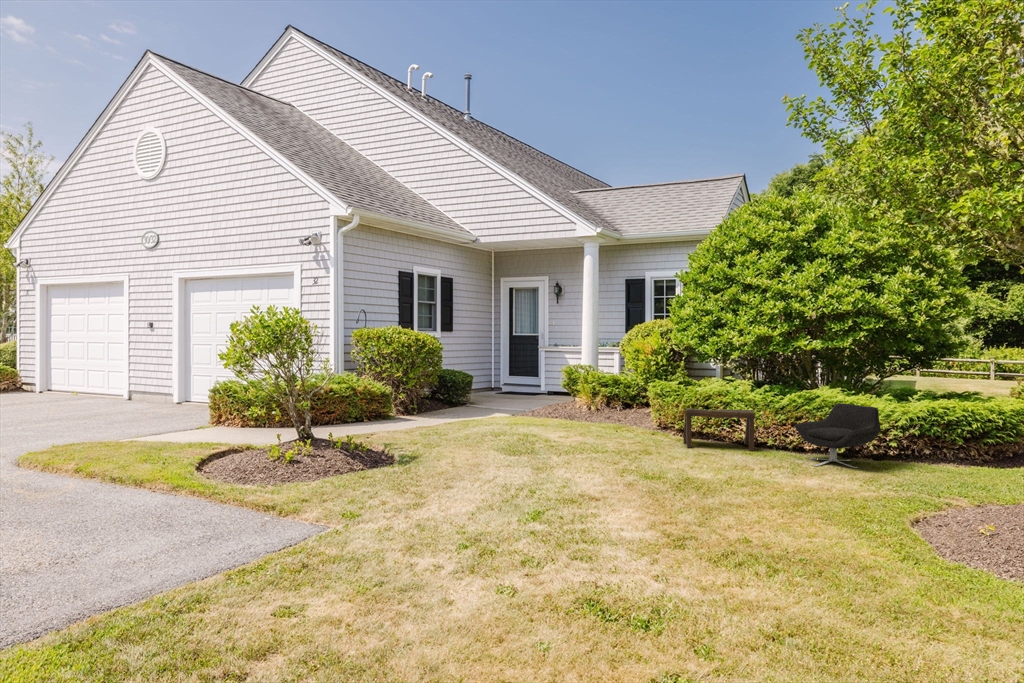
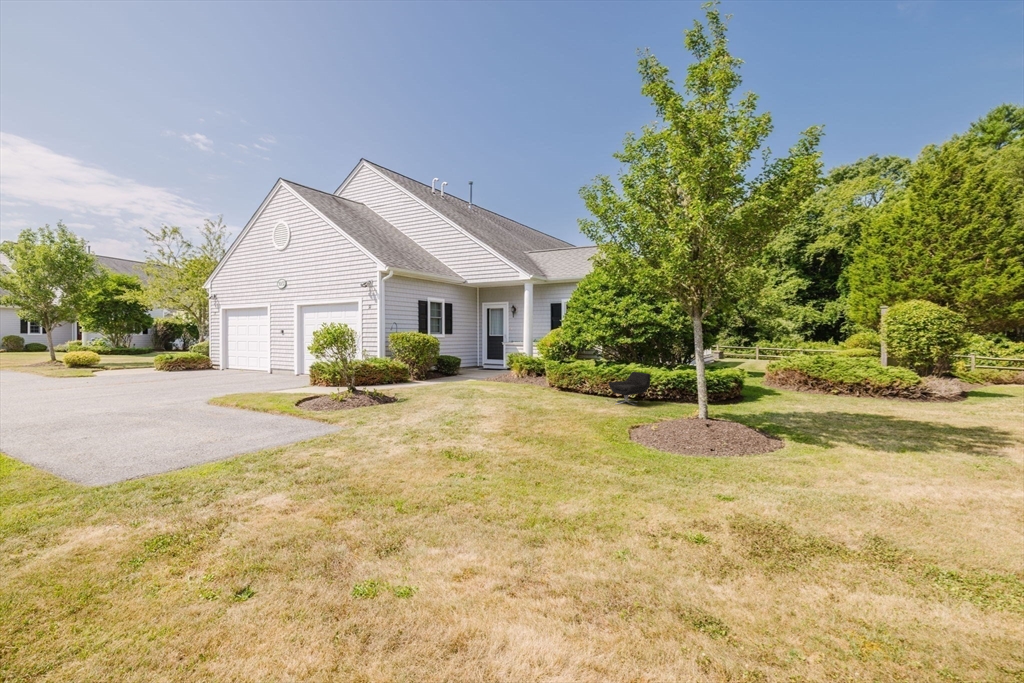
bench: present [683,408,755,451] -> none [556,375,593,397]

